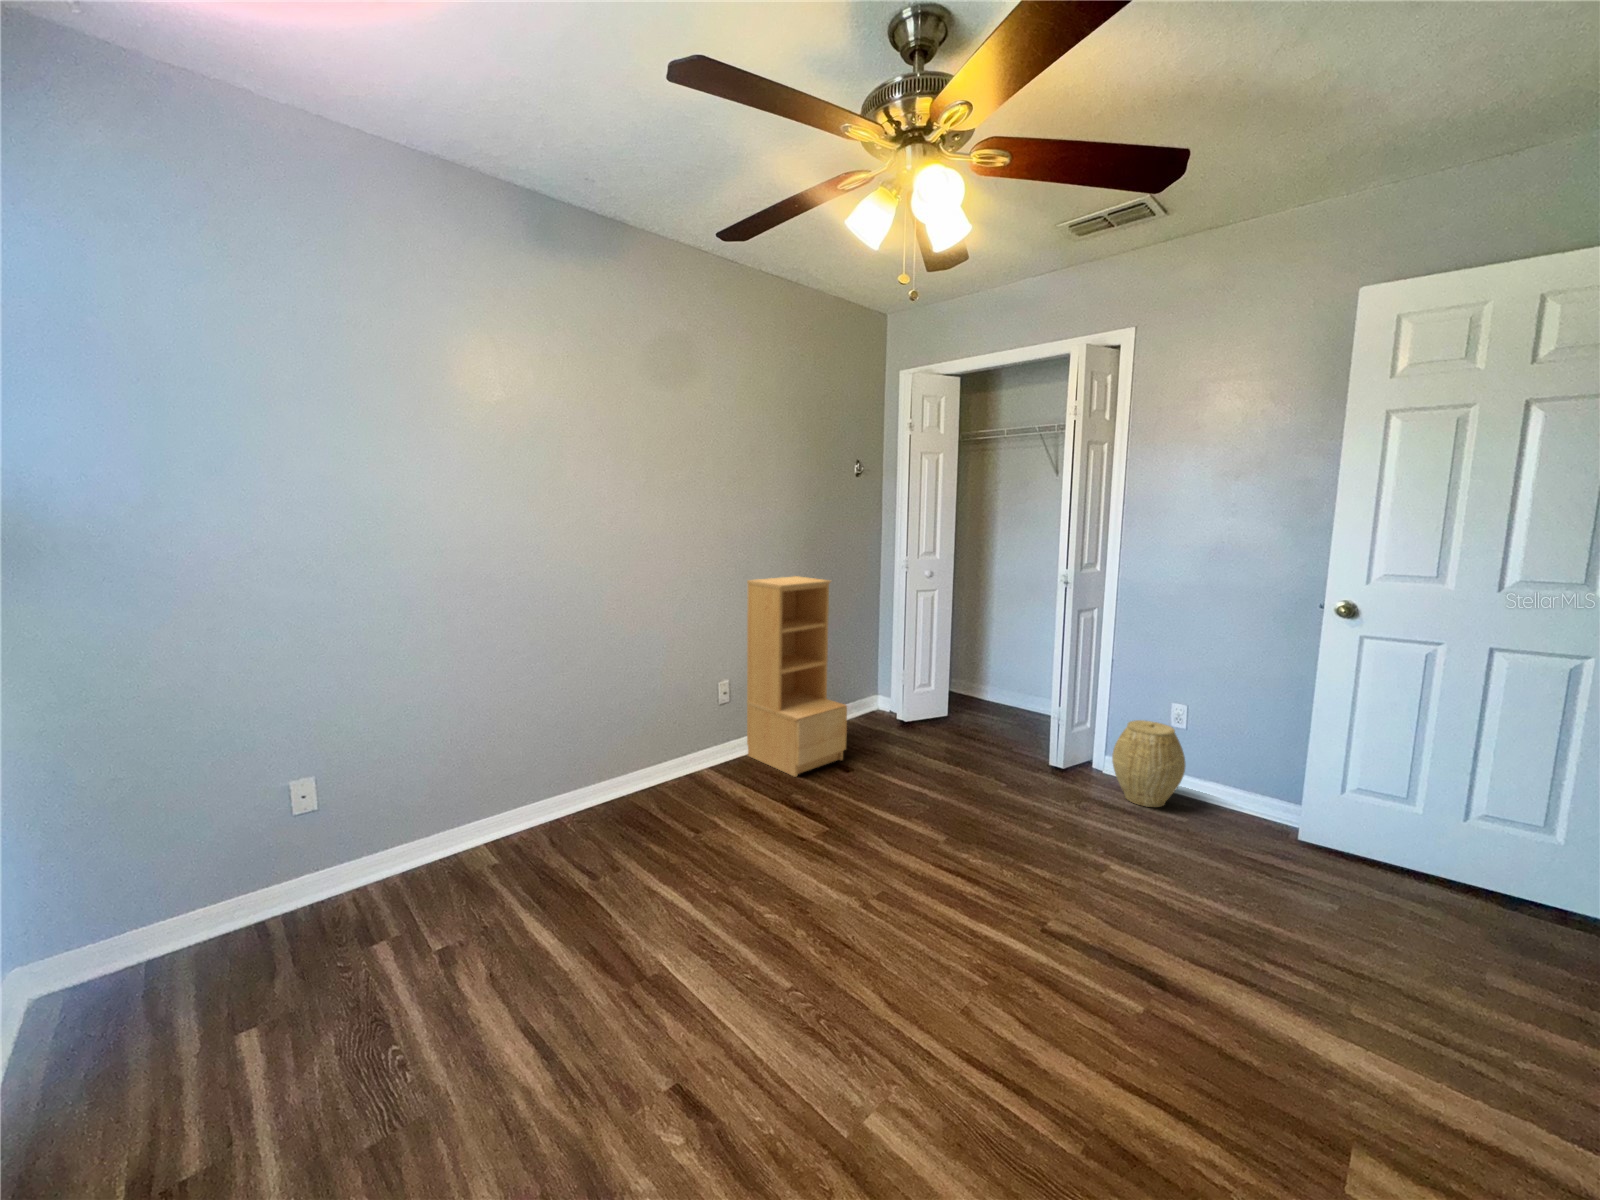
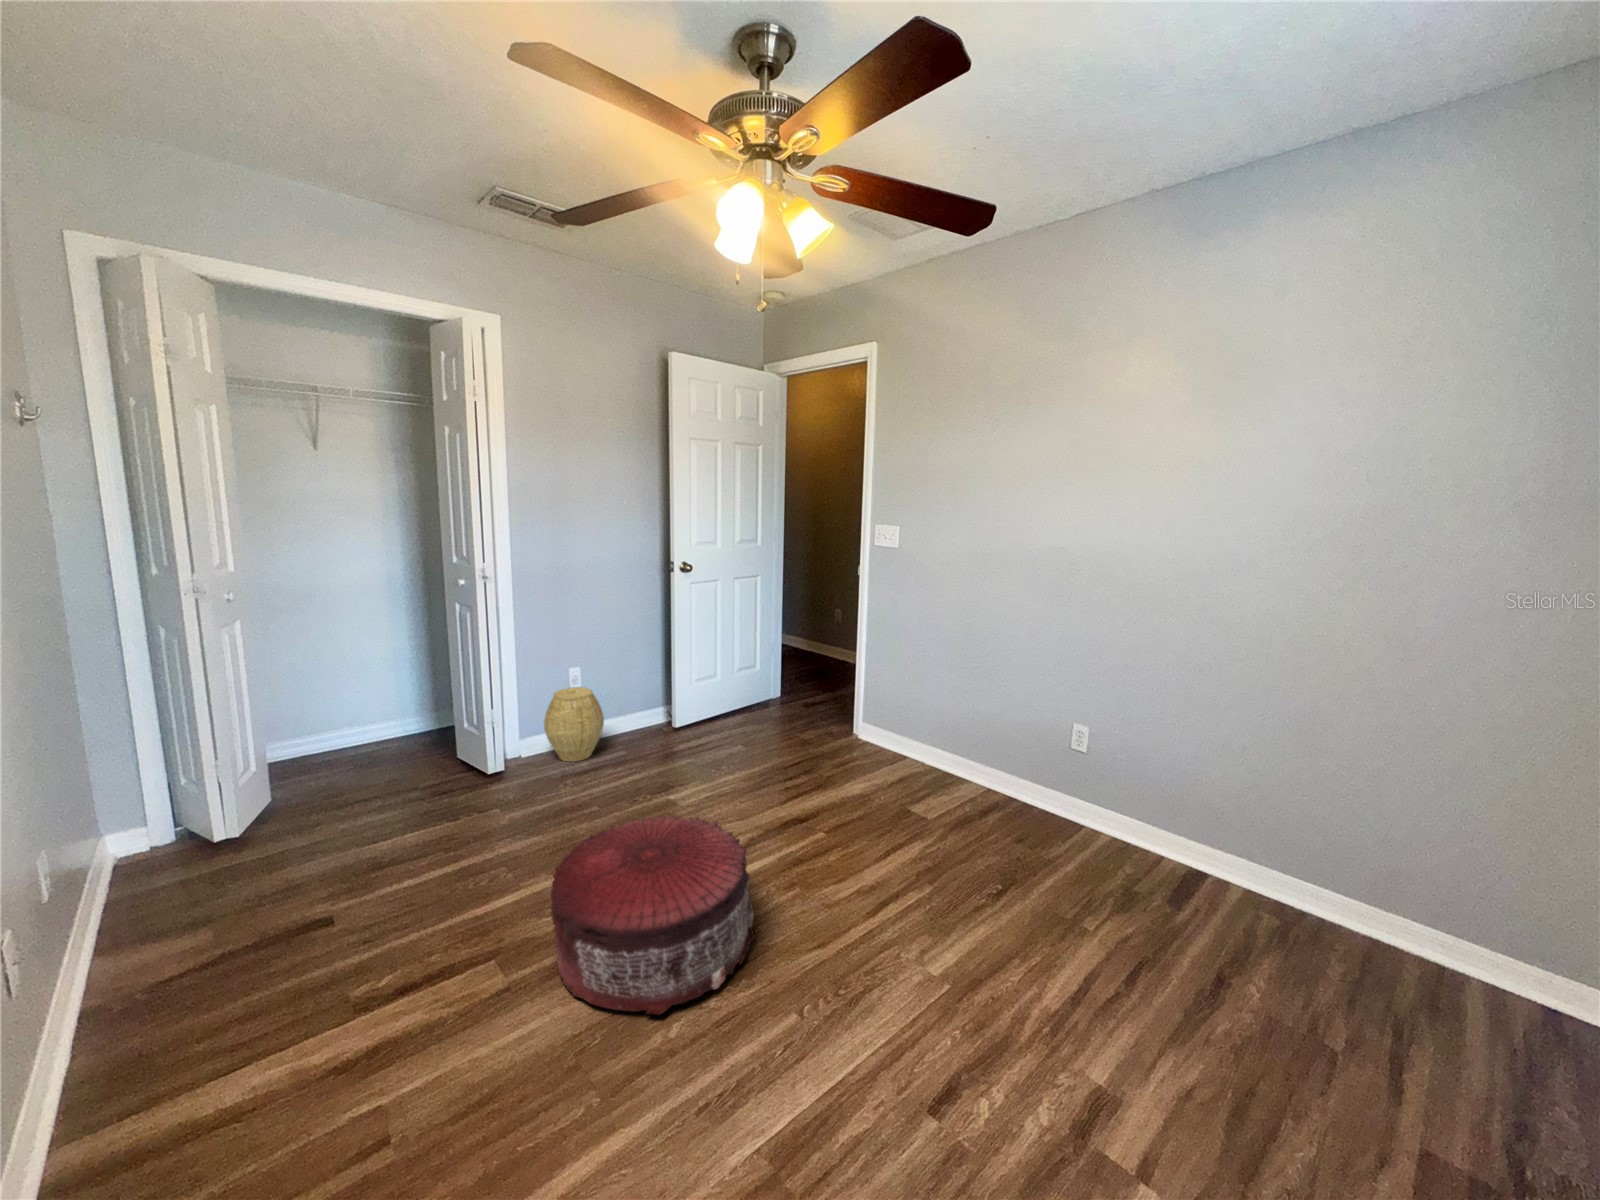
bookshelf: present [747,576,847,777] -> none [10,646,290,1066]
pouf: none [778,782,956,946] -> present [551,816,756,1015]

